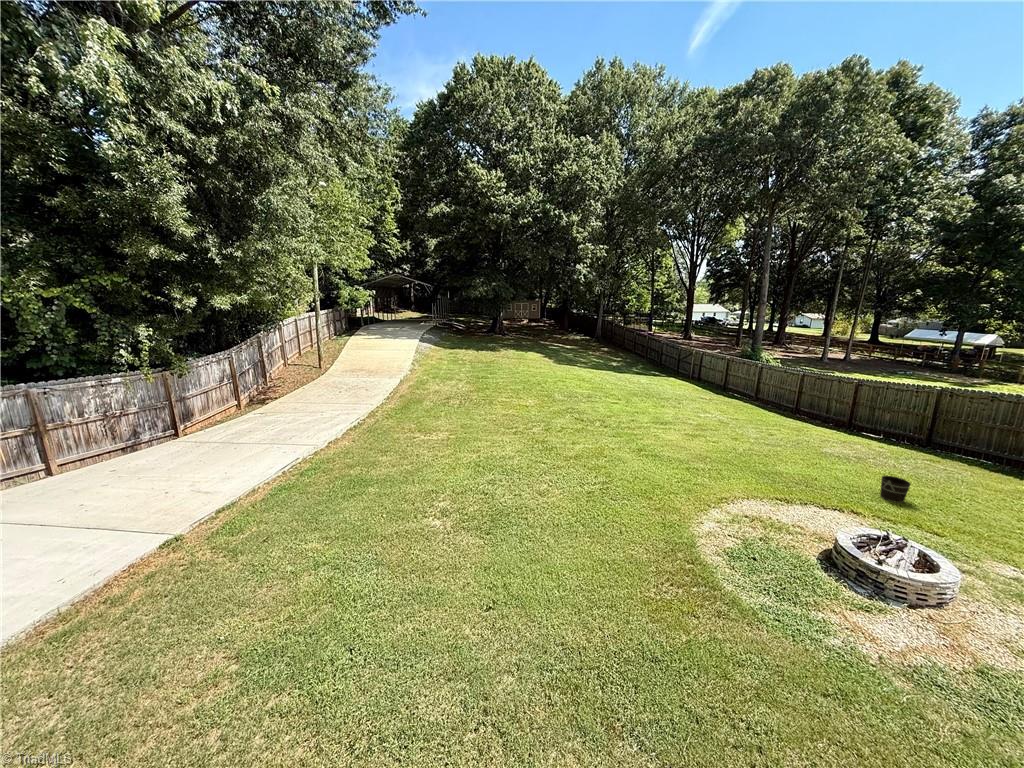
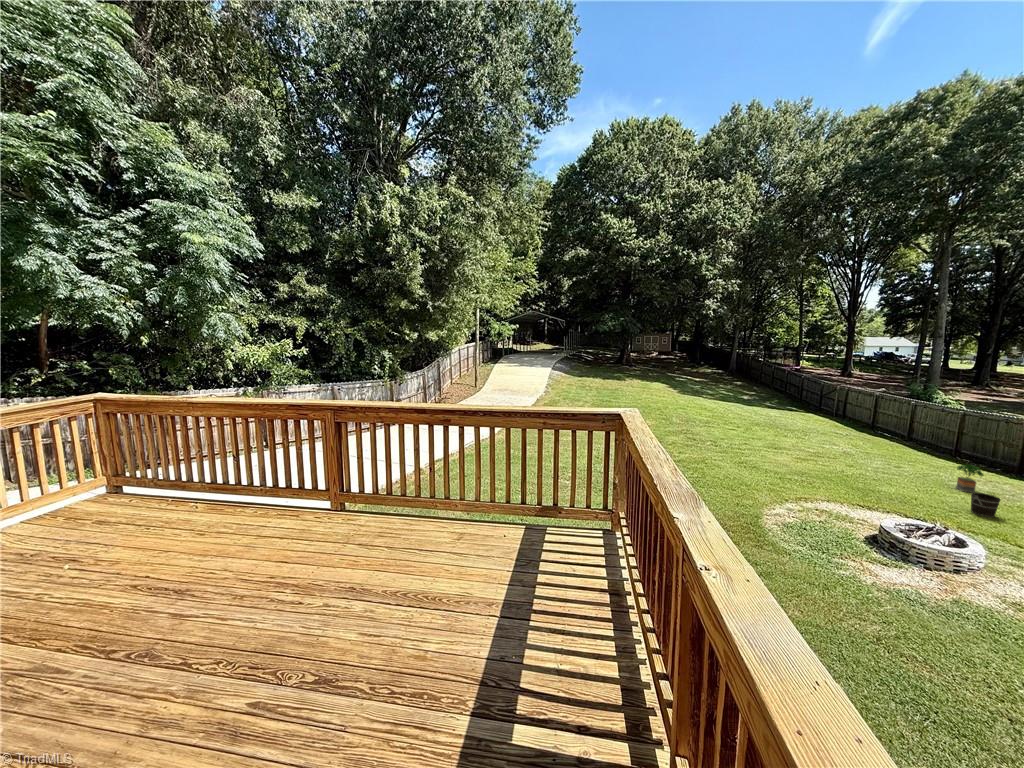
potted tree: none [846,439,874,468] -> present [956,465,983,492]

